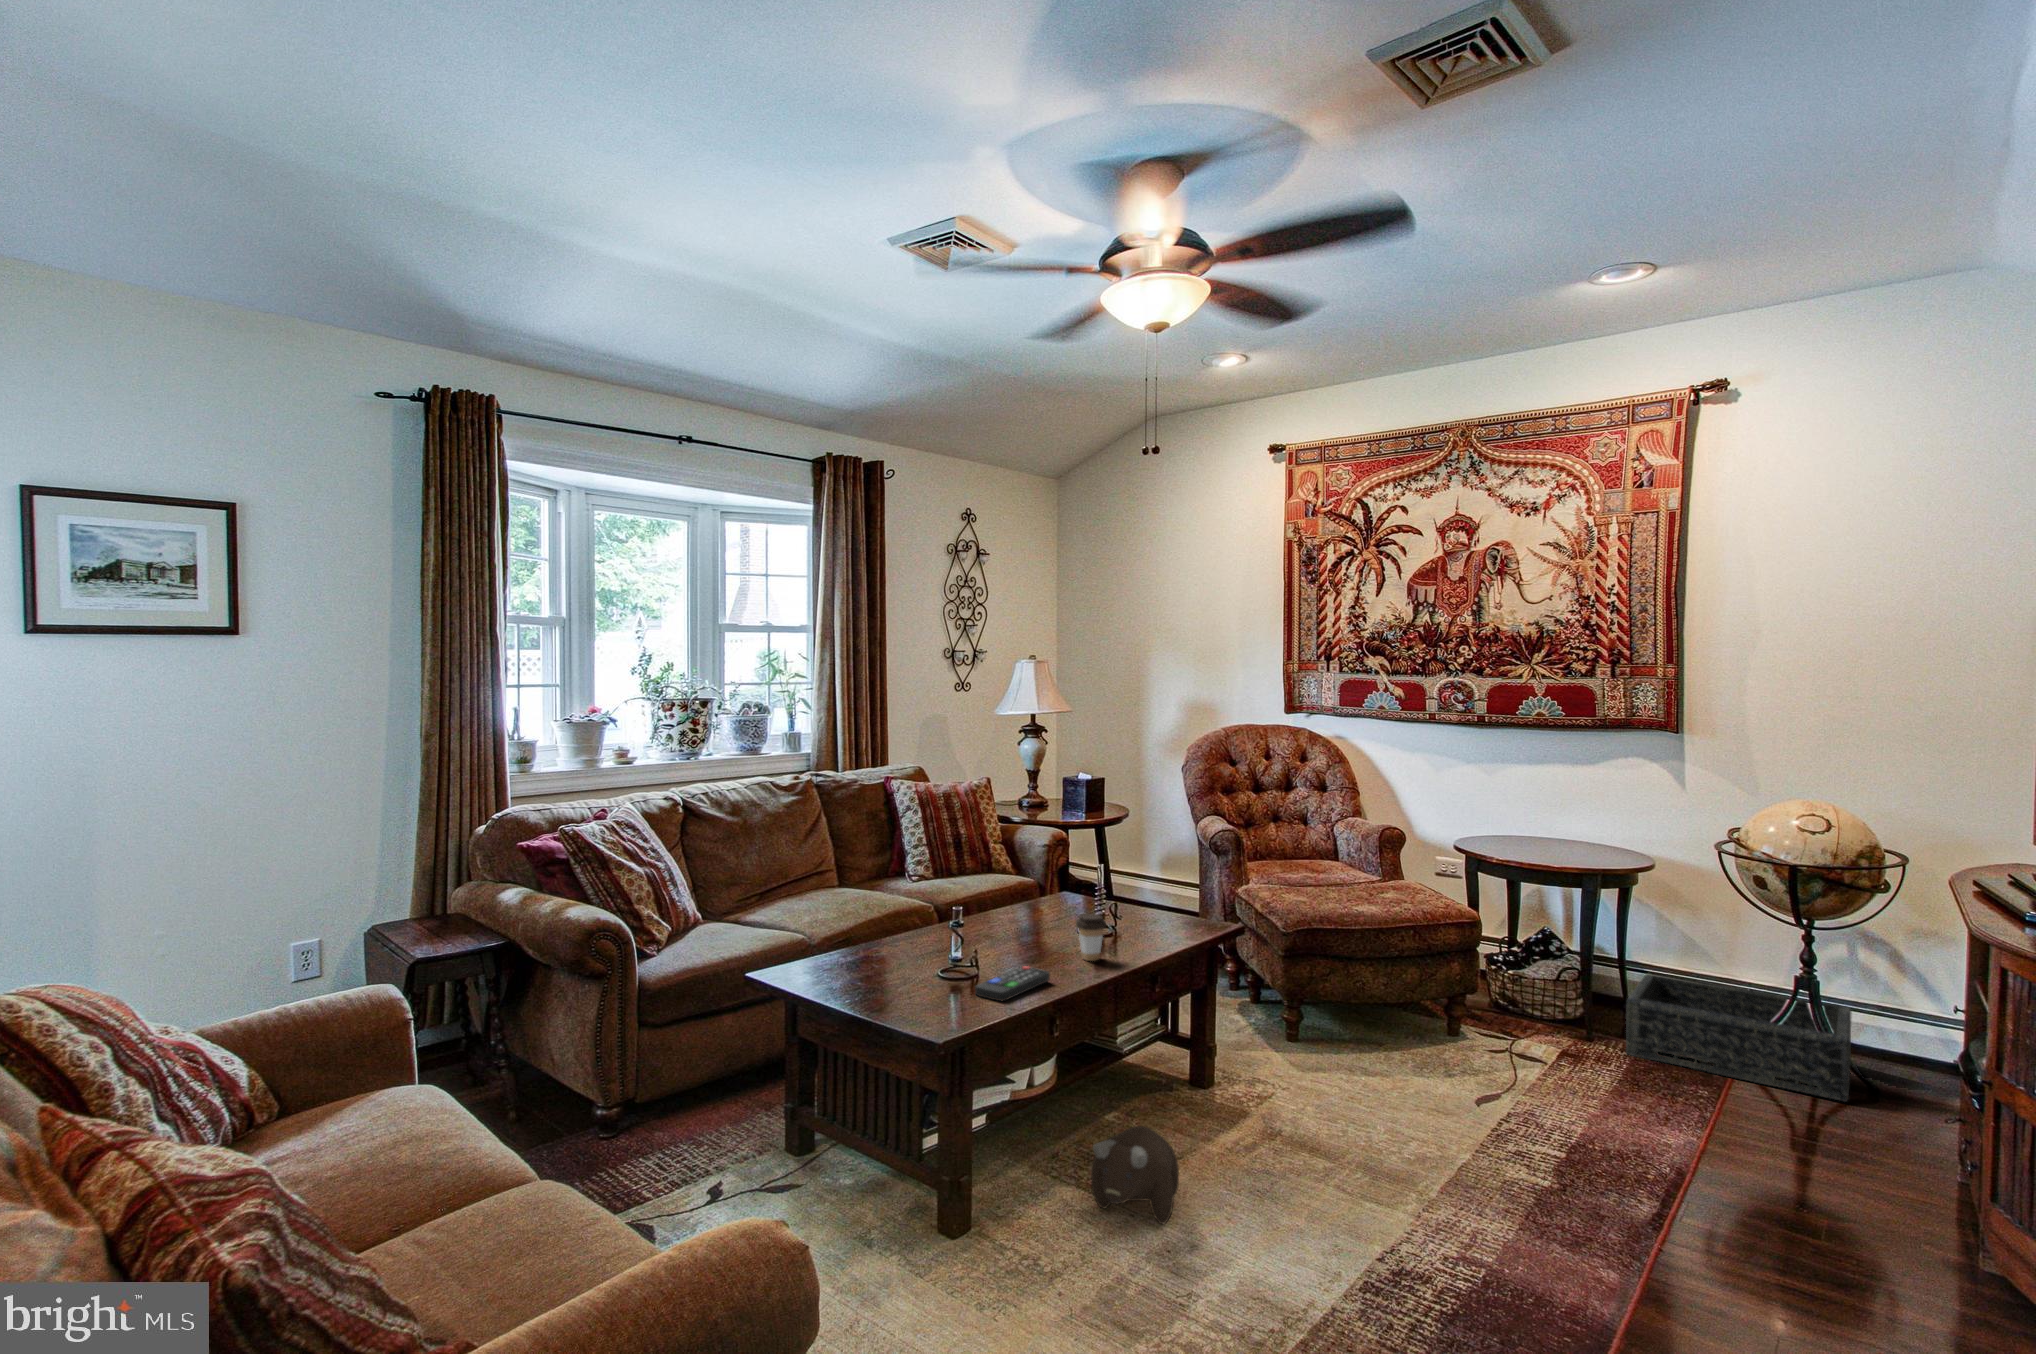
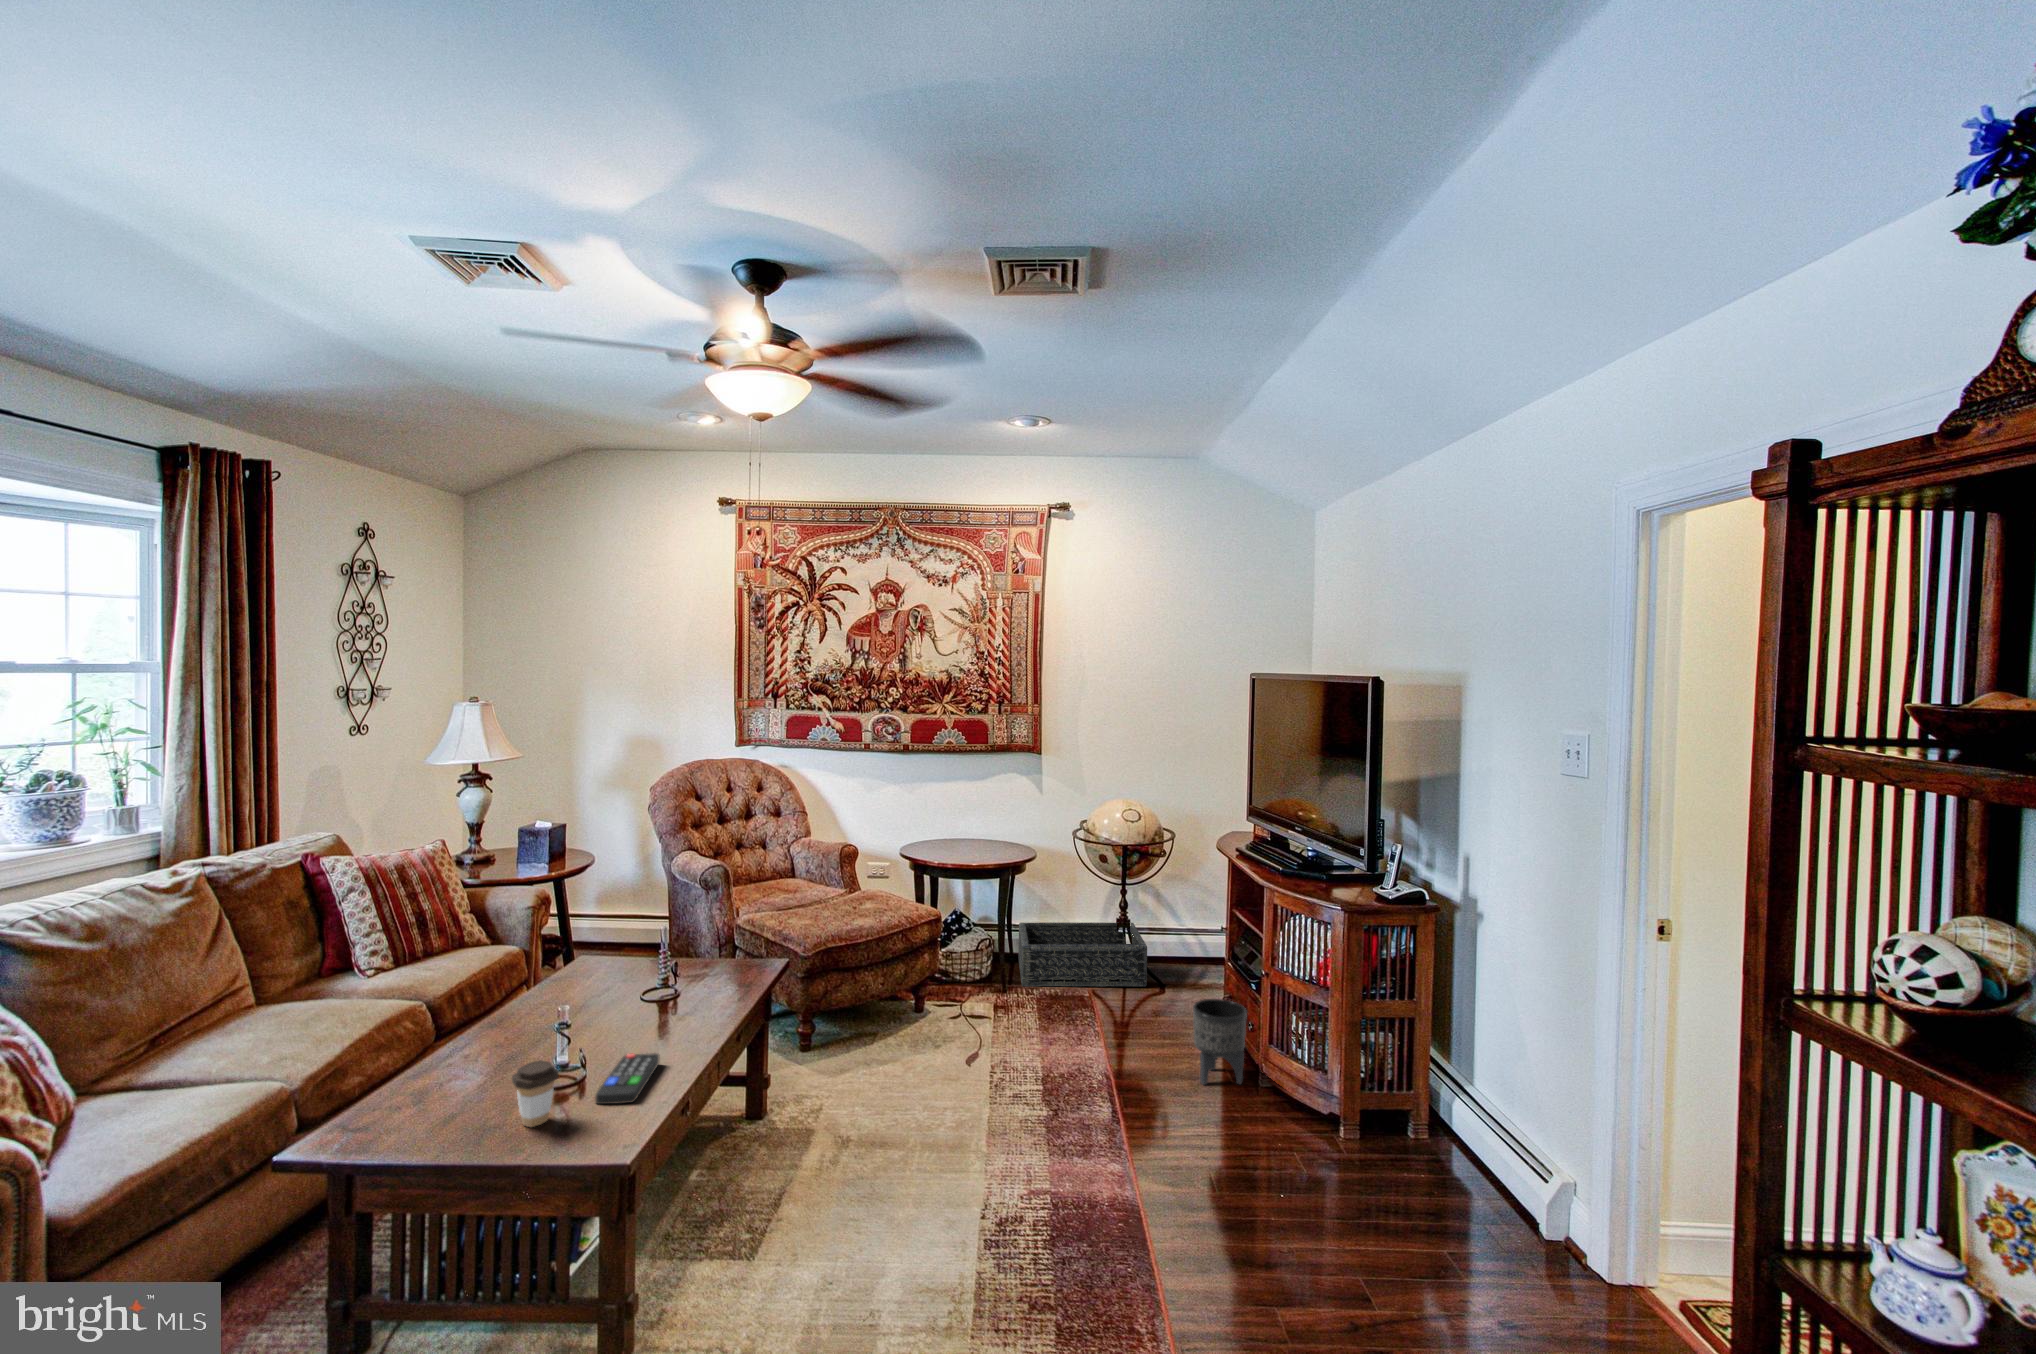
coffee cup: present [1076,914,1106,961] -> present [512,1060,559,1127]
planter: none [1840,1116,1951,1267] -> present [1193,999,1247,1085]
plush toy: present [1091,1126,1179,1224] -> none [734,1178,819,1274]

